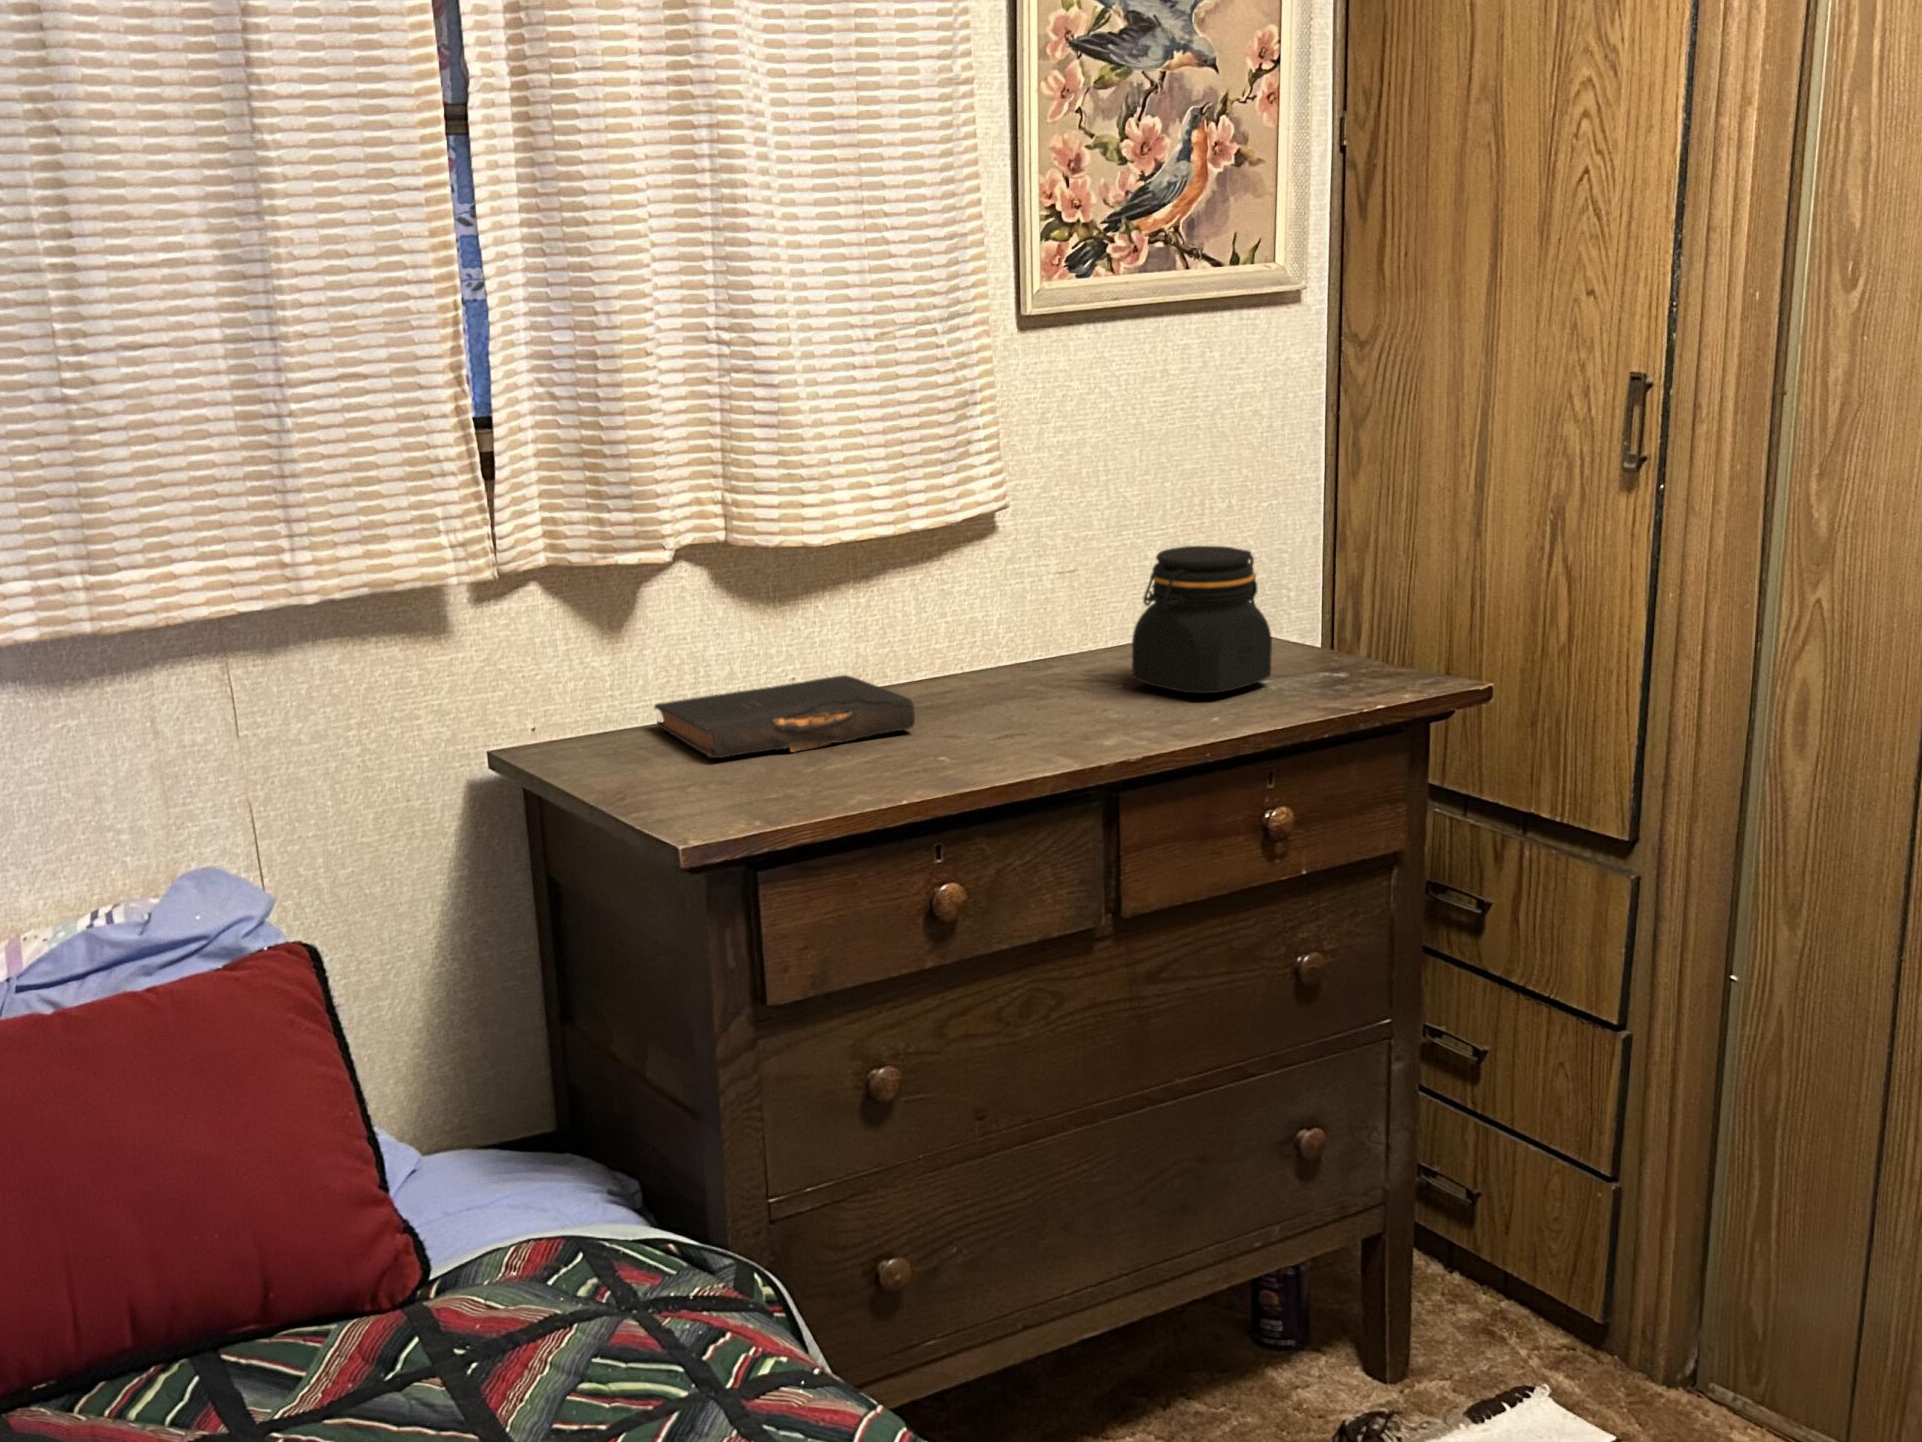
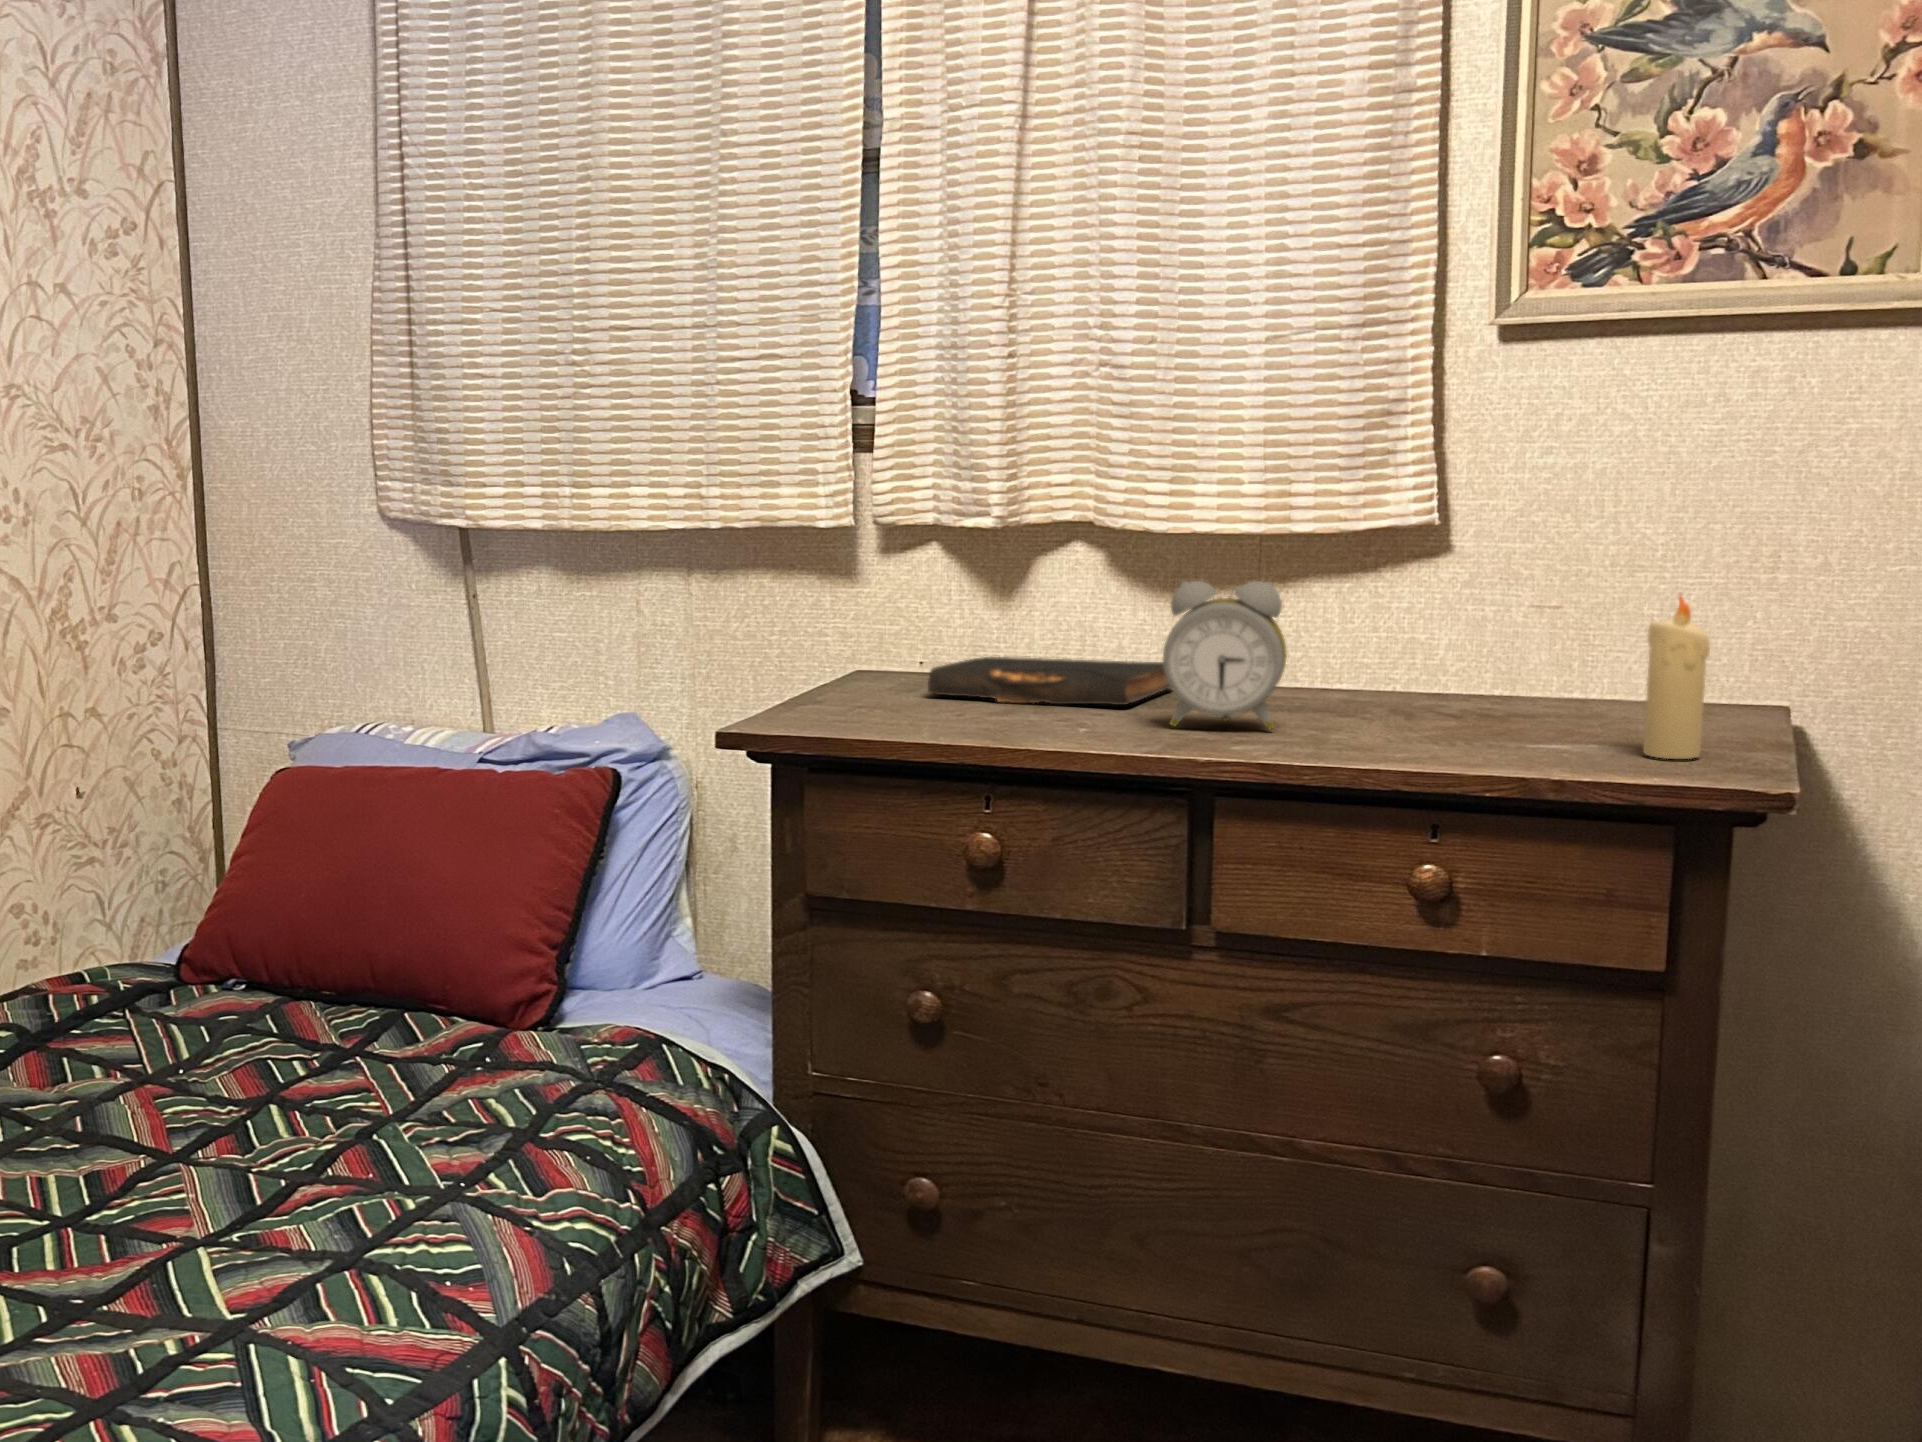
jar: present [1132,546,1272,693] -> none [1414,574,1600,735]
candle: none [1347,551,1393,688] -> present [1644,595,1710,759]
alarm clock: none [999,586,1112,742] -> present [1163,581,1287,730]

